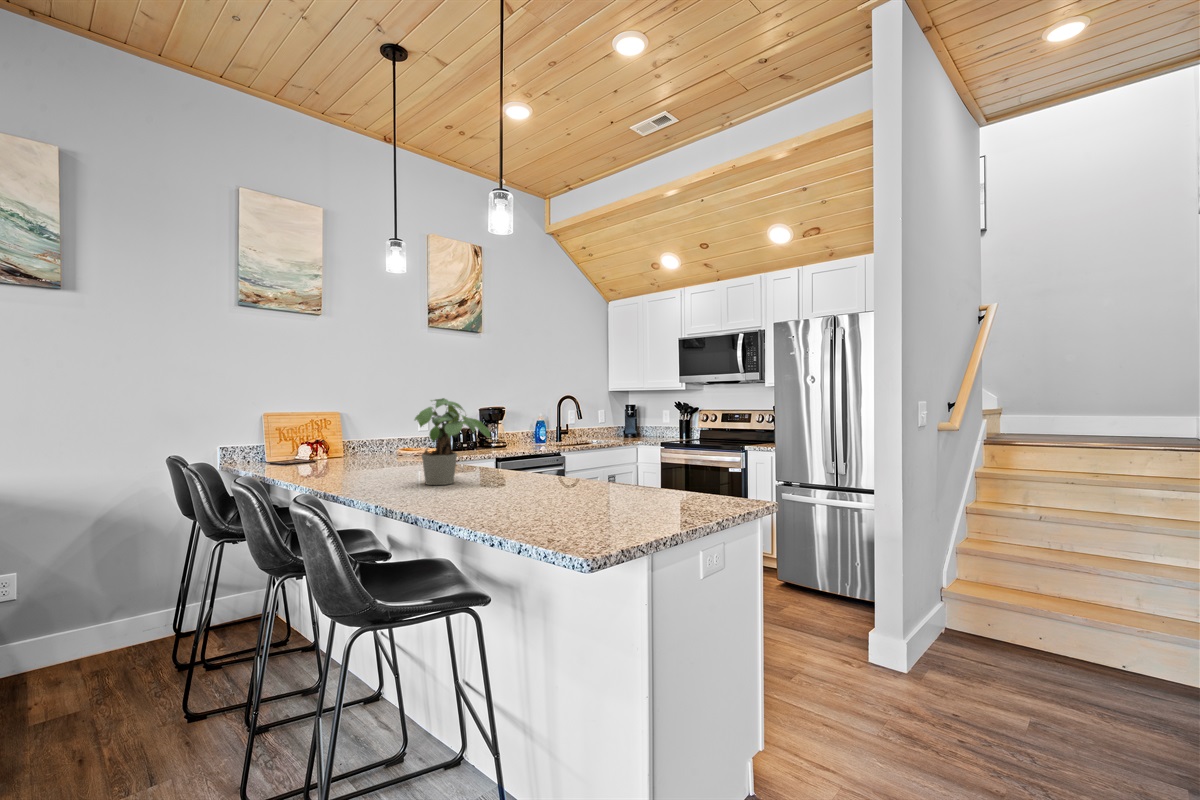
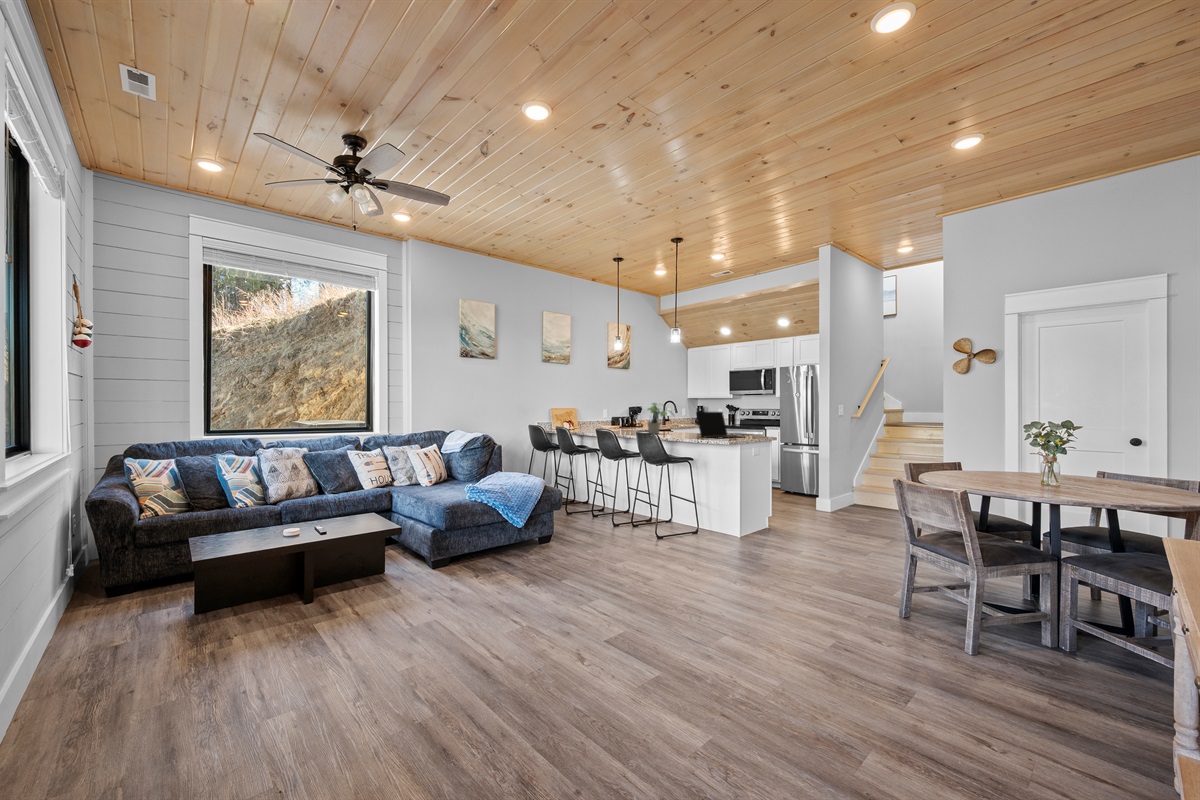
laptop: none [515,424,674,524] -> present [696,412,745,438]

